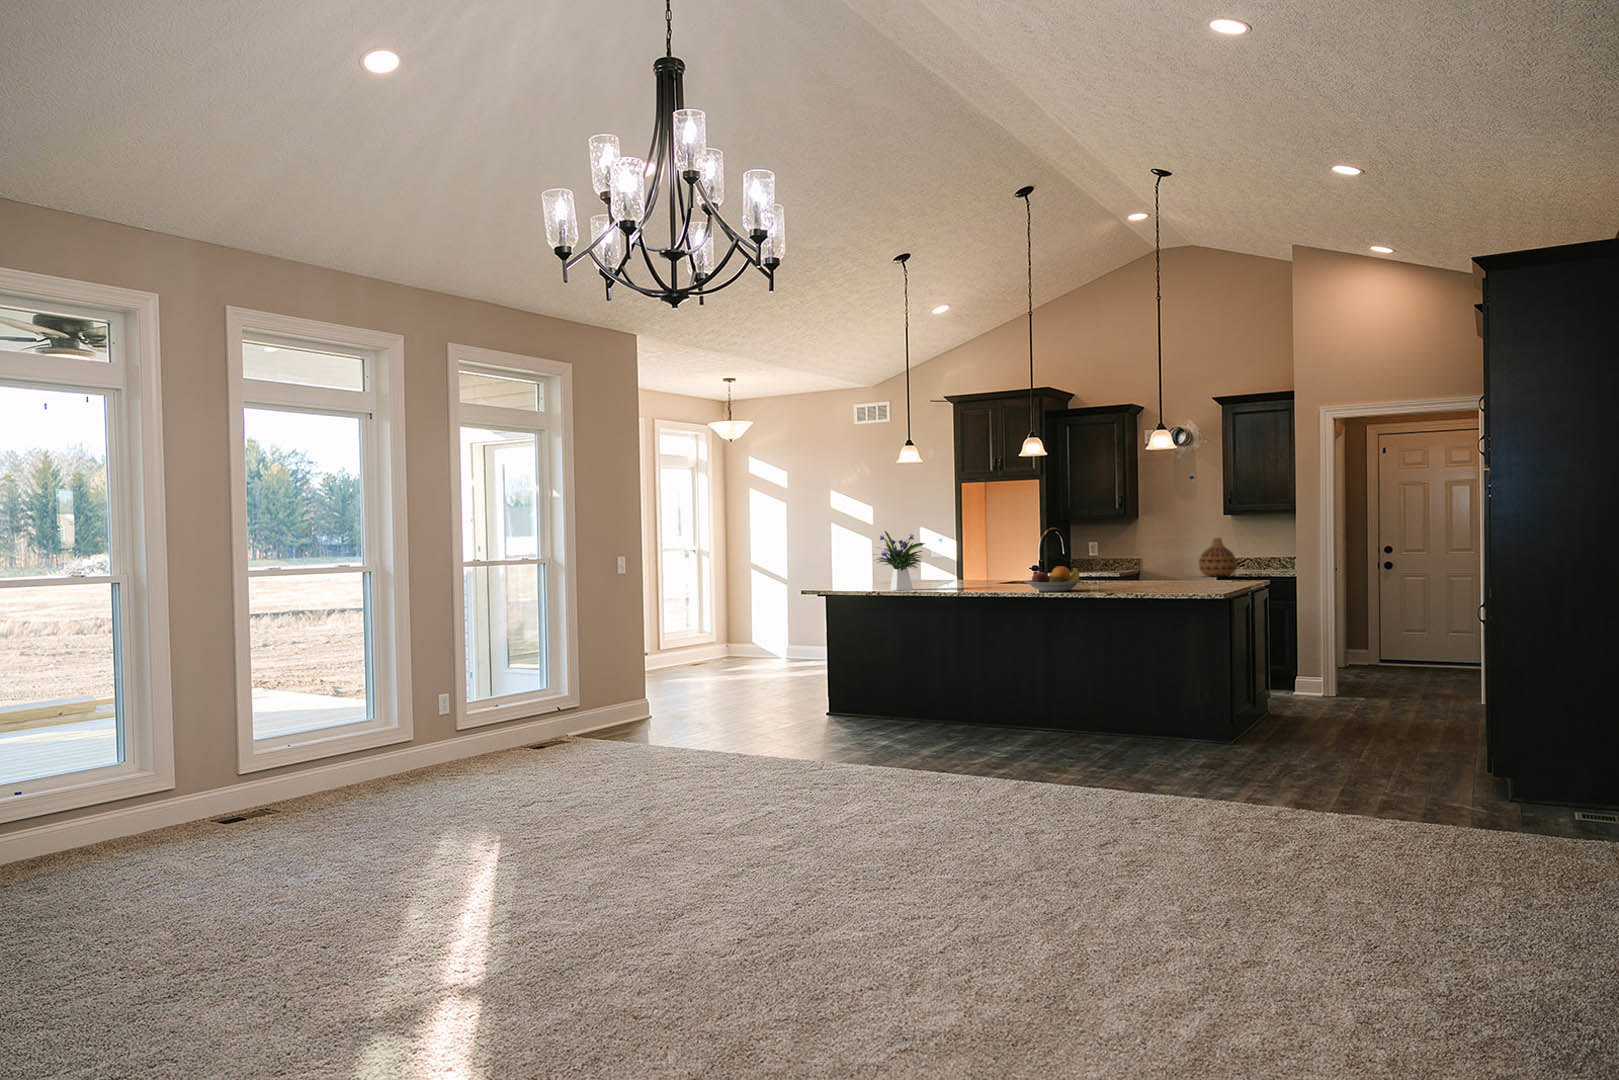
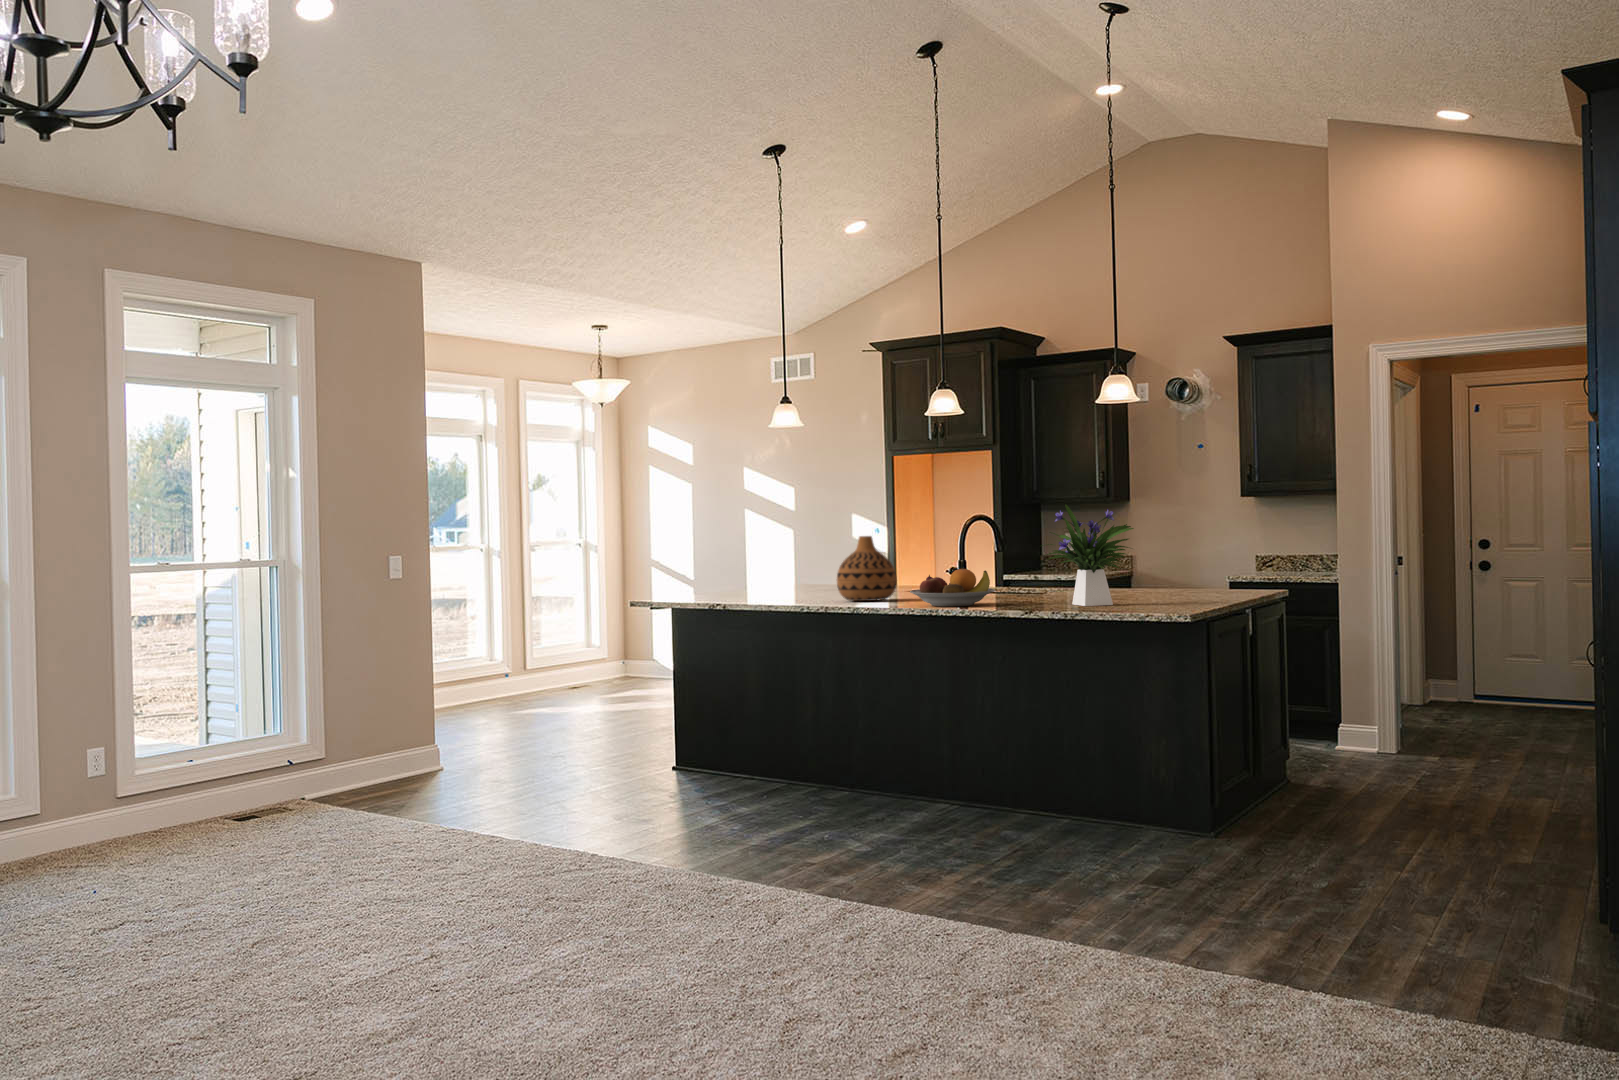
flower arrangement: present [877,531,925,591] -> present [1042,505,1134,606]
vase: present [1199,538,1237,576] -> present [837,536,897,601]

